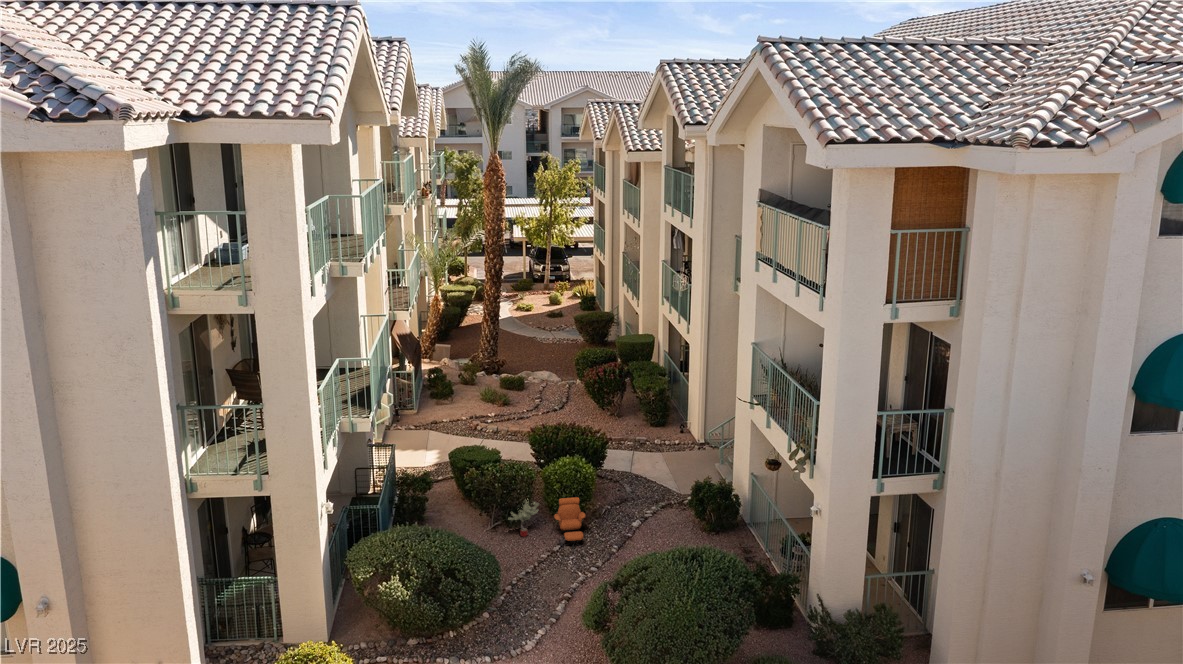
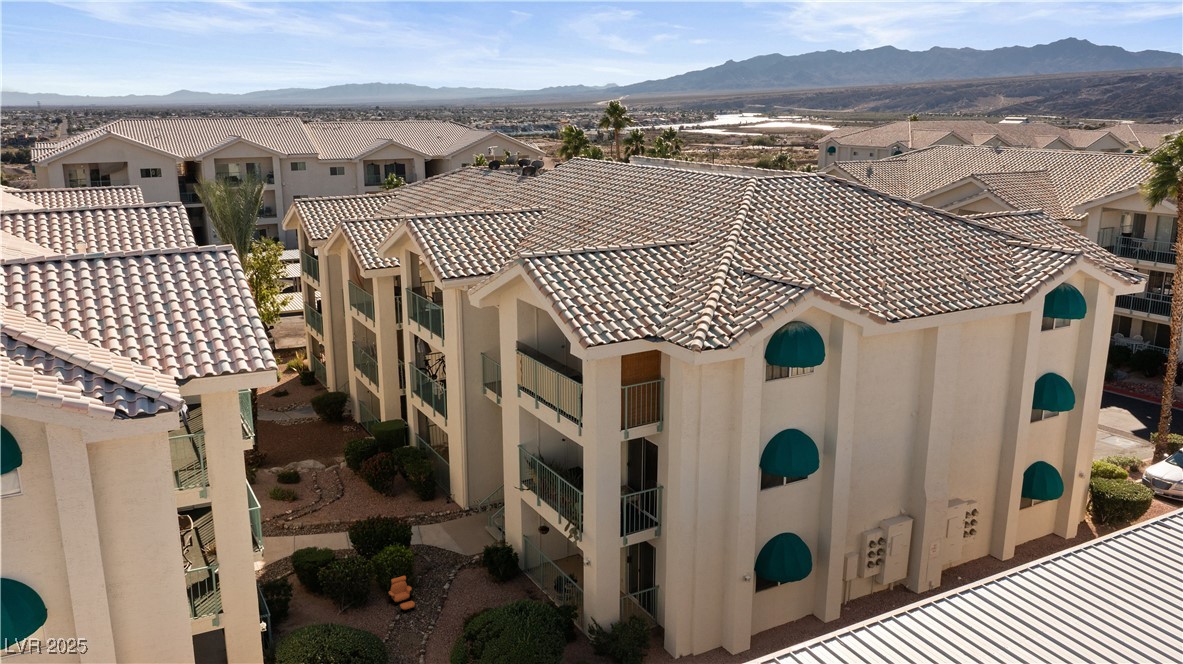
potted tree: present [508,499,538,537] -> none [355,584,377,613]

